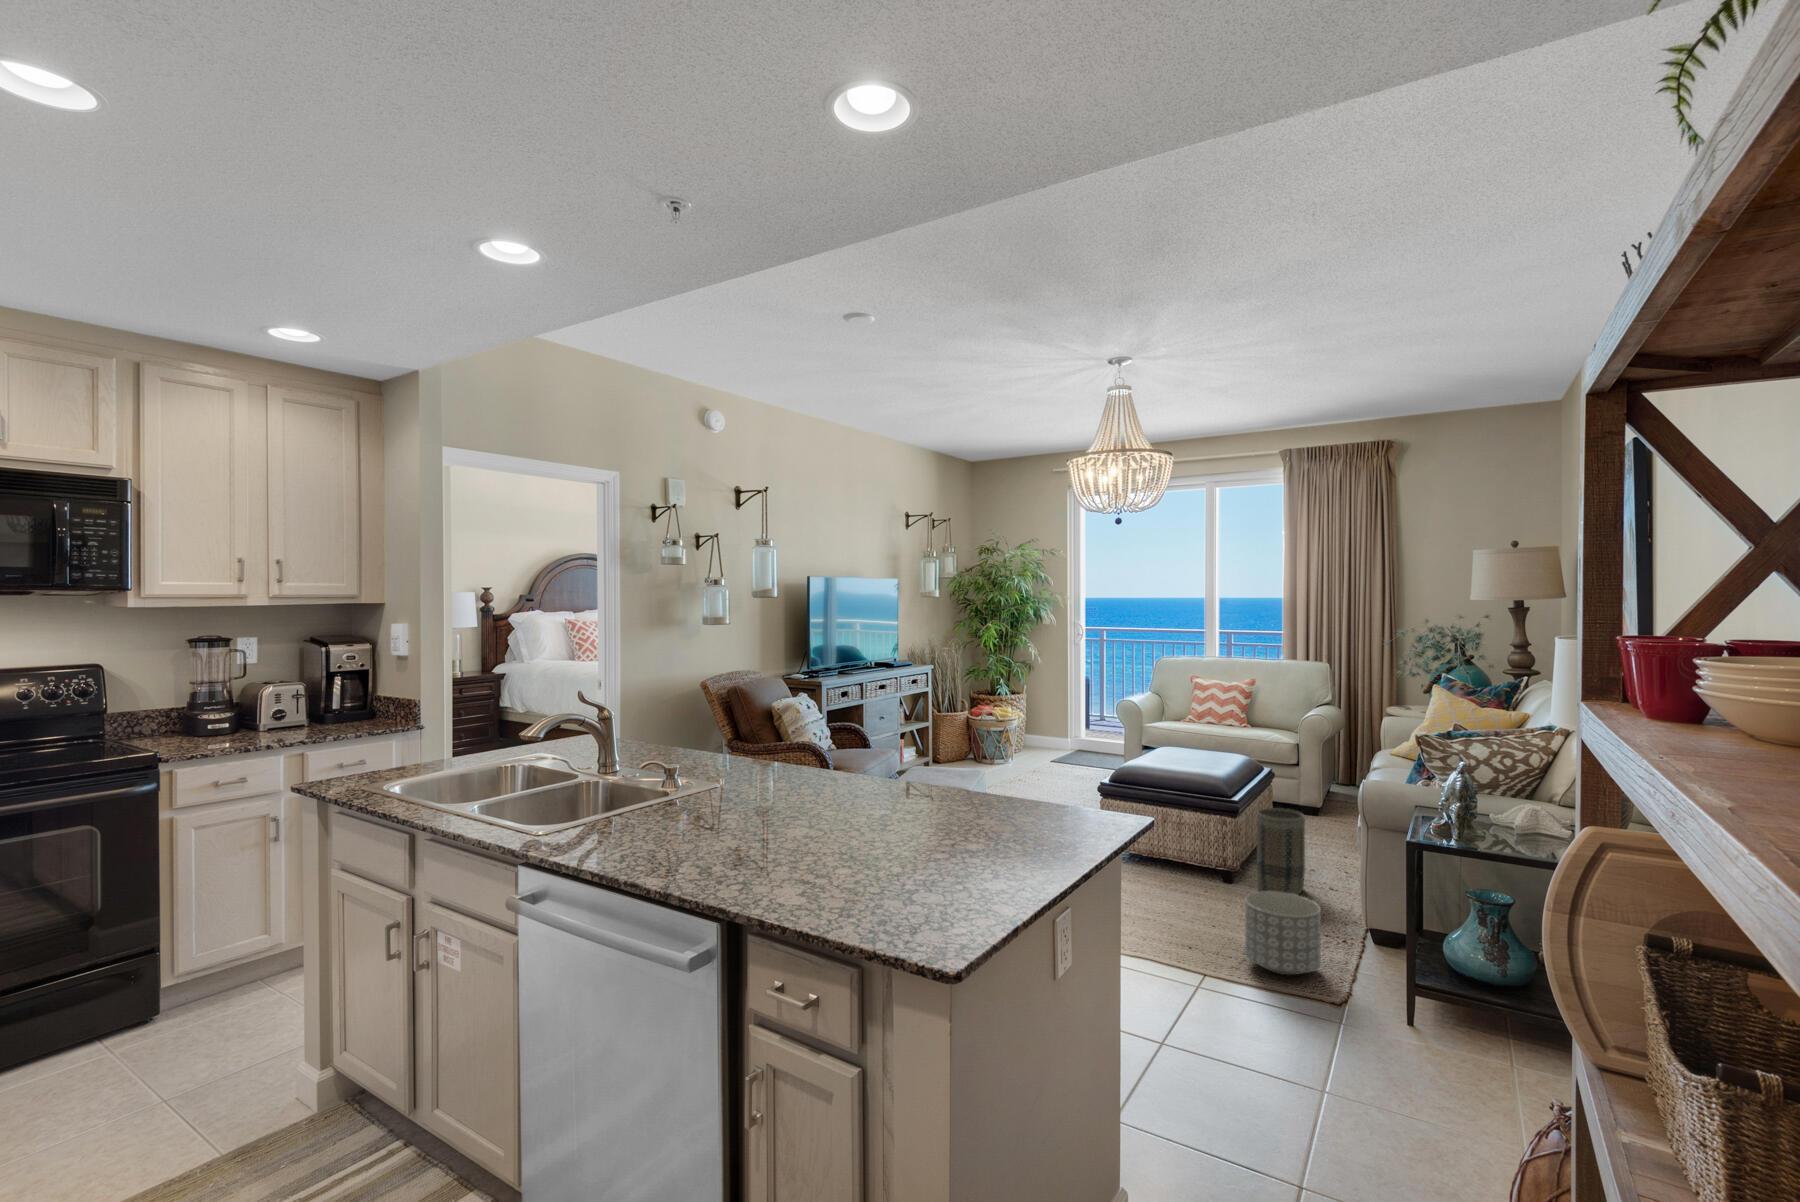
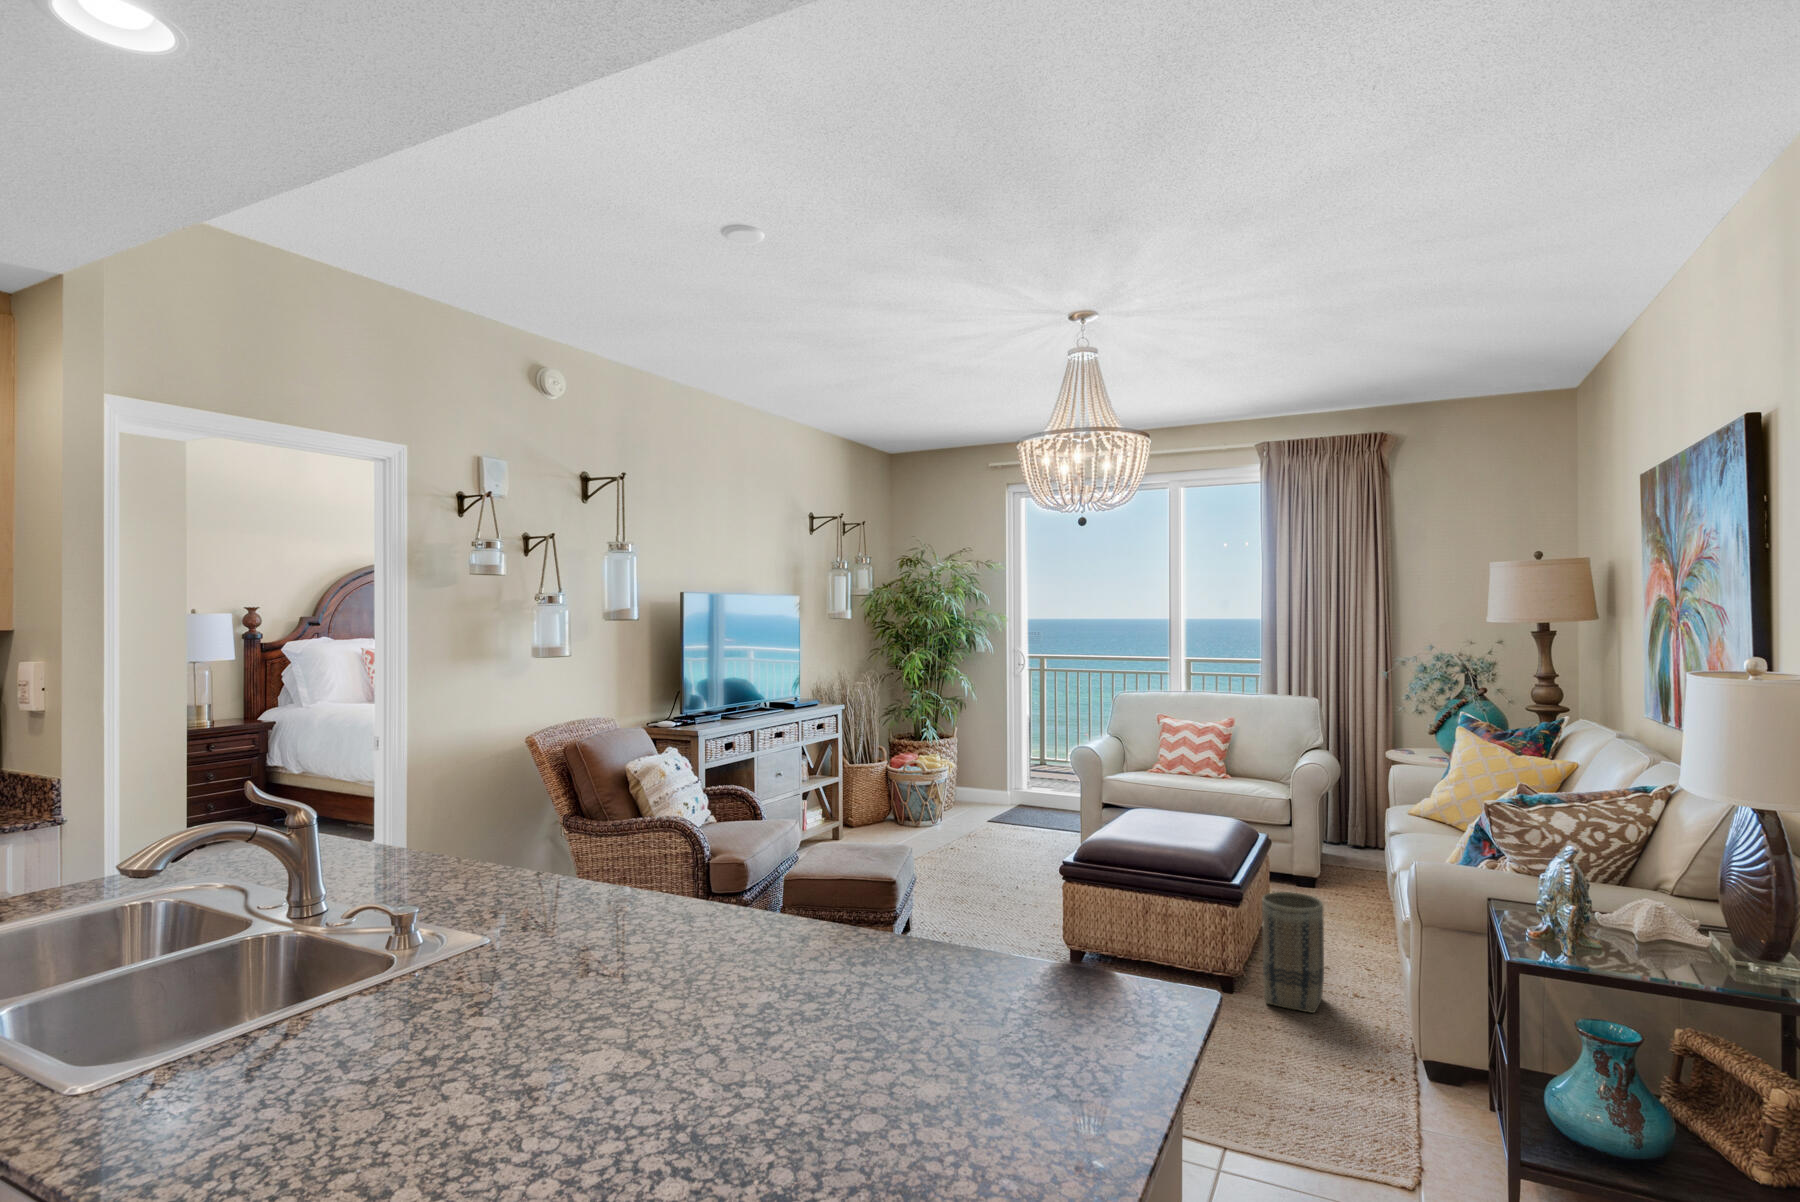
planter: present [1245,891,1321,975] -> none [1267,1019,1371,1141]

